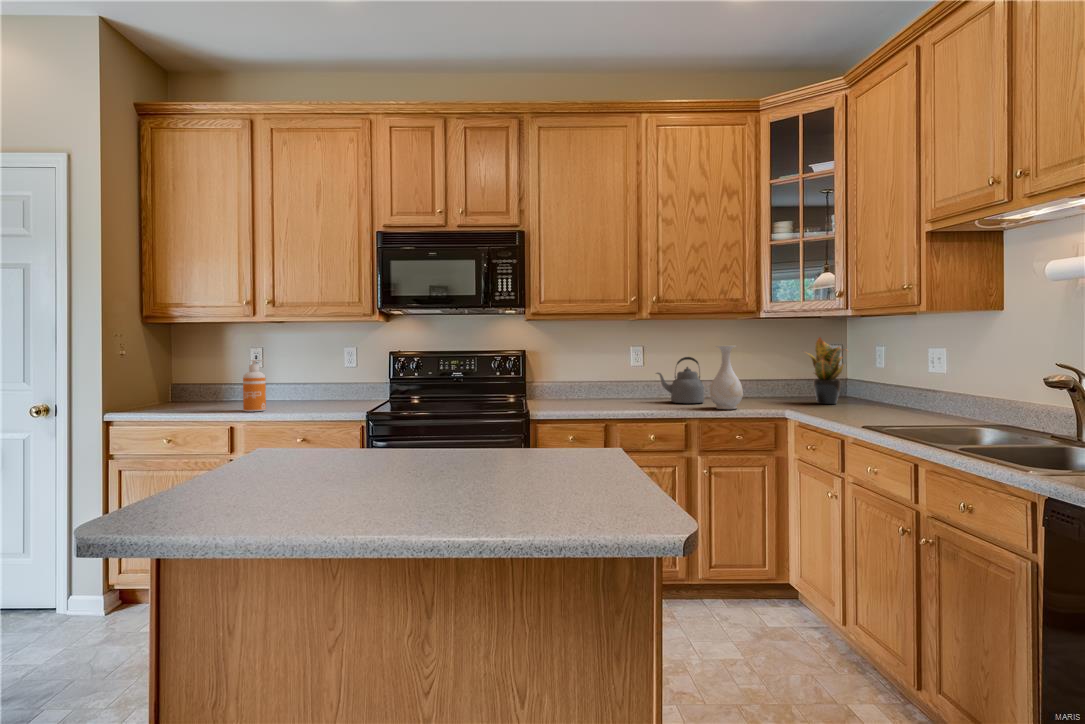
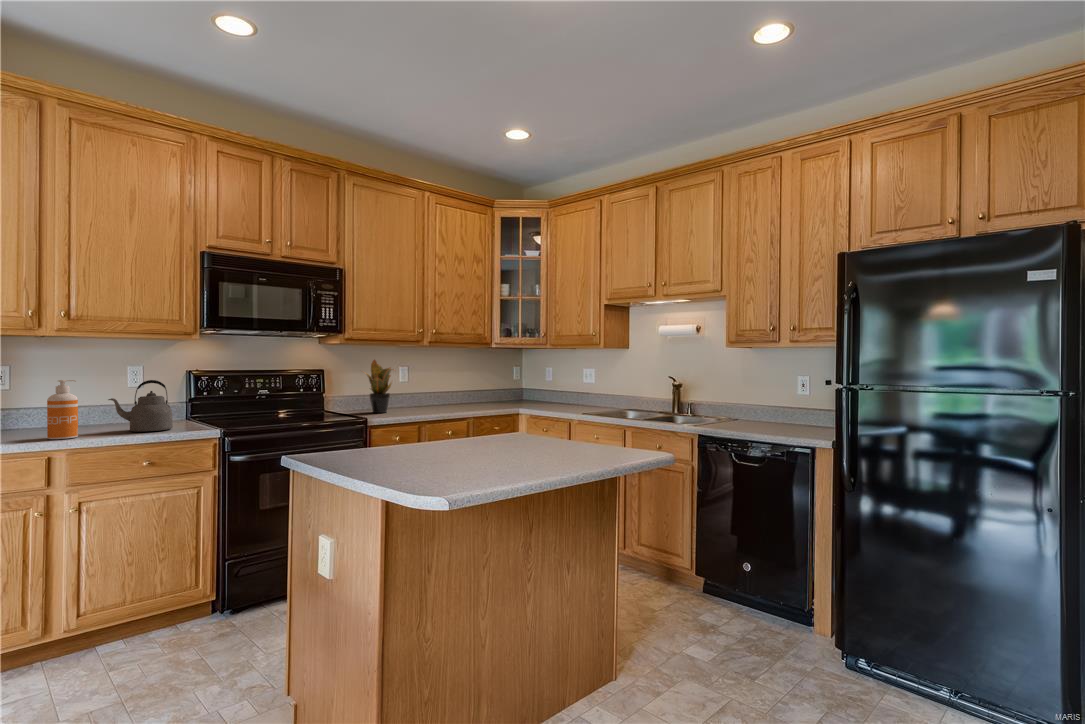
potted plant: present [809,338,843,404] -> present [367,360,392,413]
vase: present [710,346,743,409] -> none [476,365,497,408]
kettle: present [656,357,704,403] -> present [108,380,173,432]

